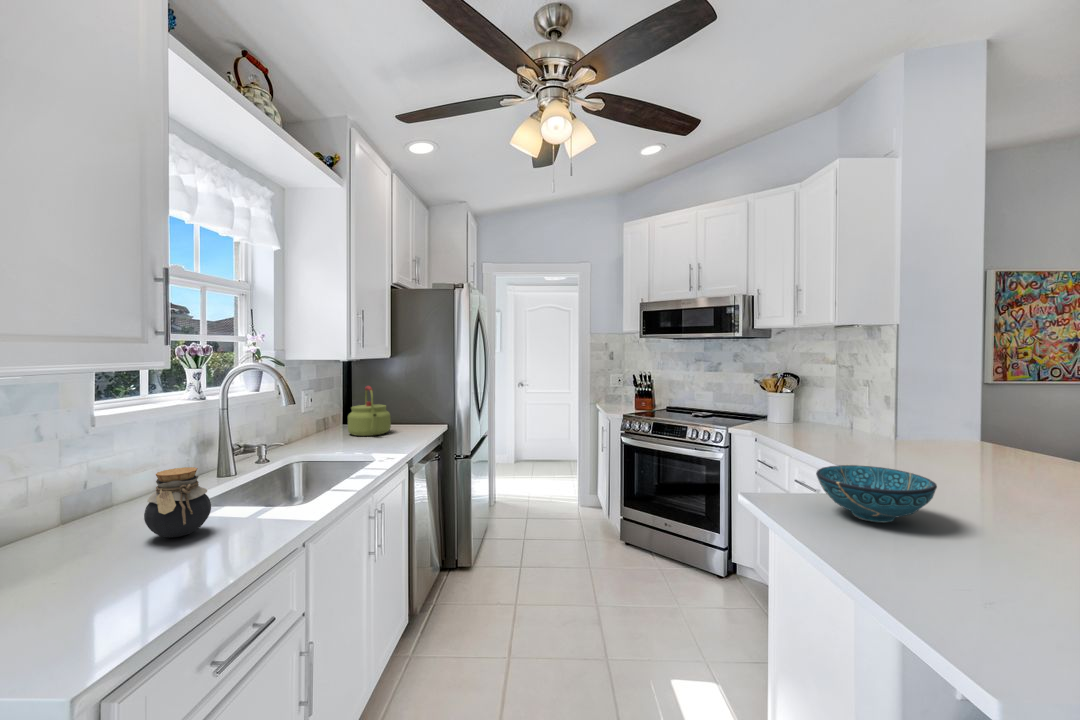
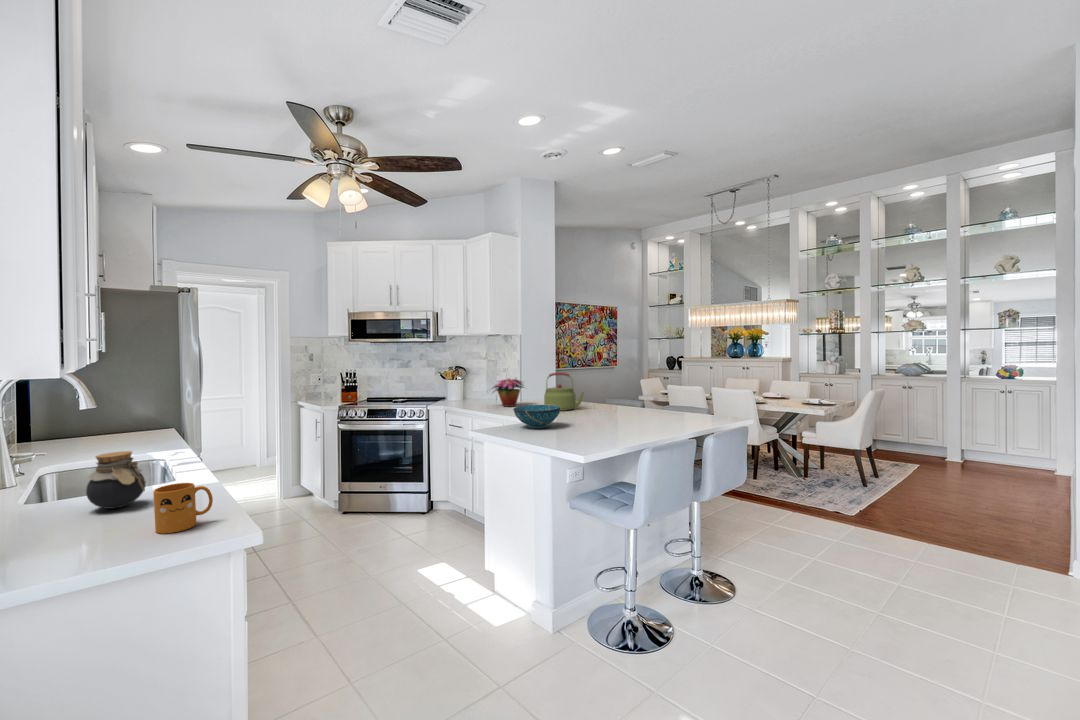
kettle: present [348,386,391,436] -> present [544,373,584,411]
flower arrangement: none [817,399,903,450] -> present [492,378,524,407]
mug: none [64,539,144,619] -> present [153,483,213,534]

